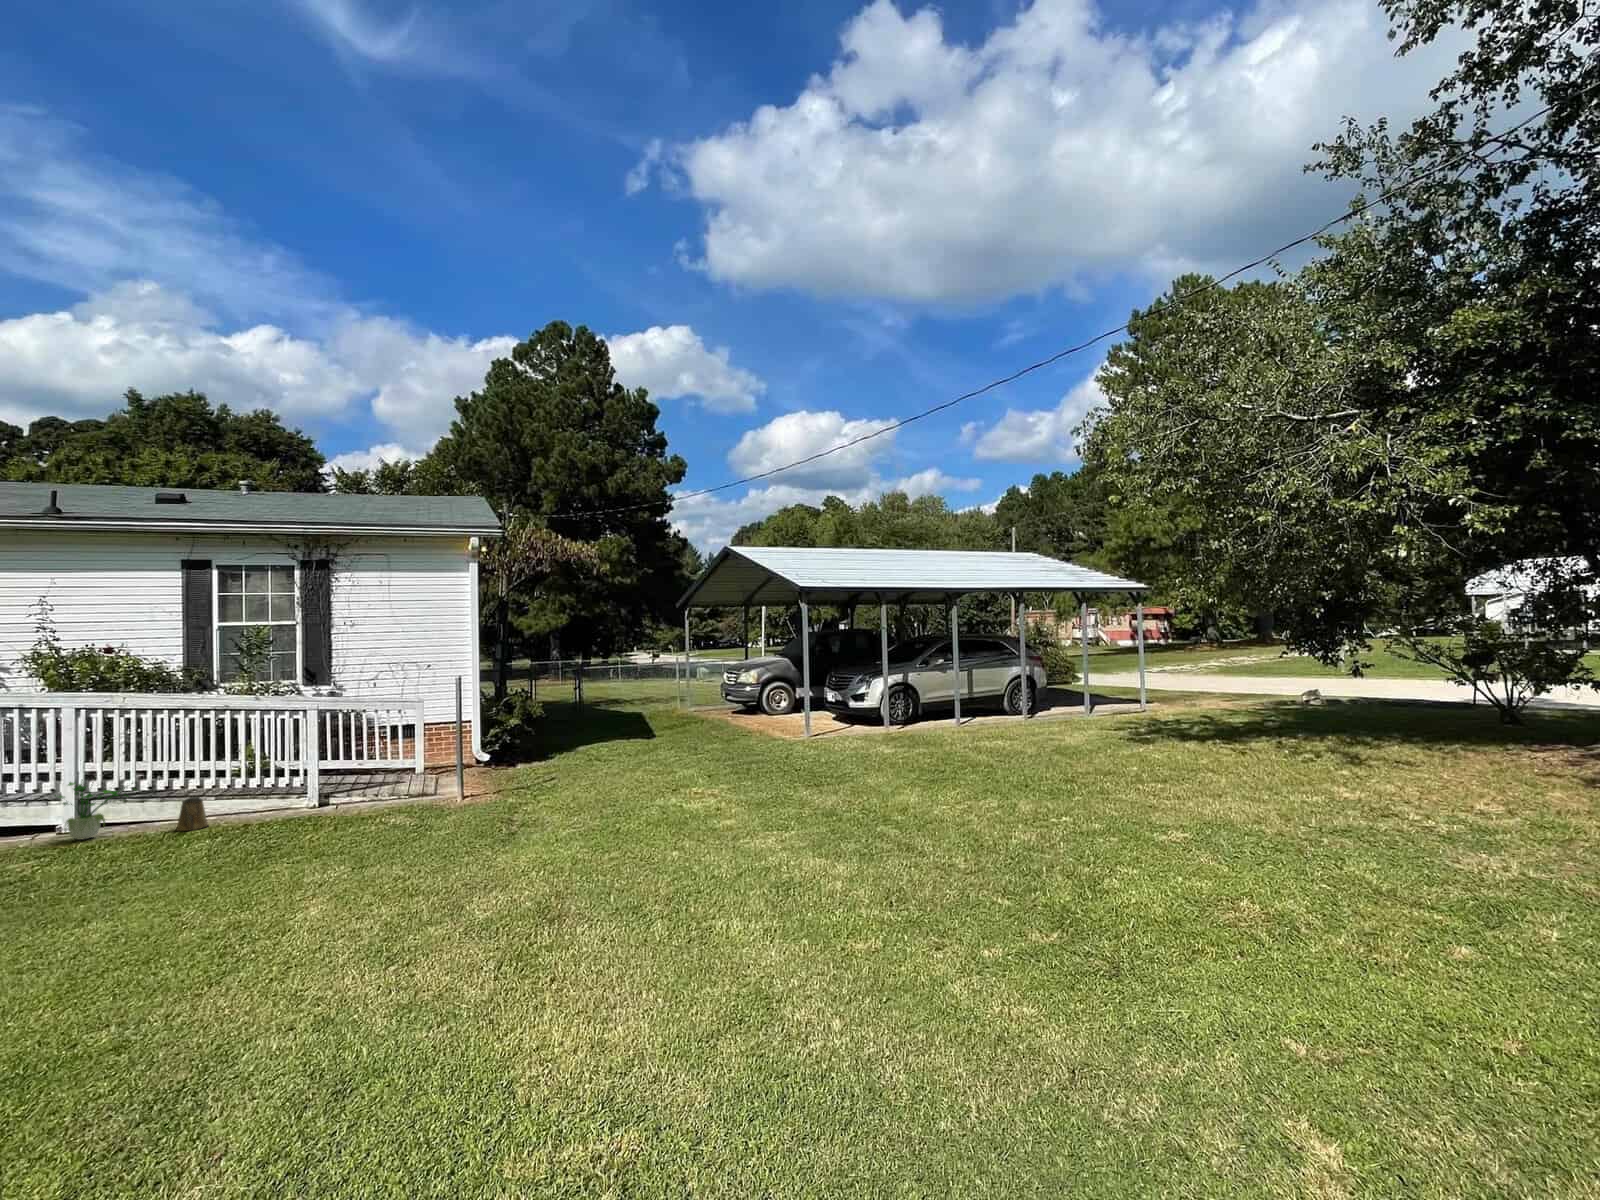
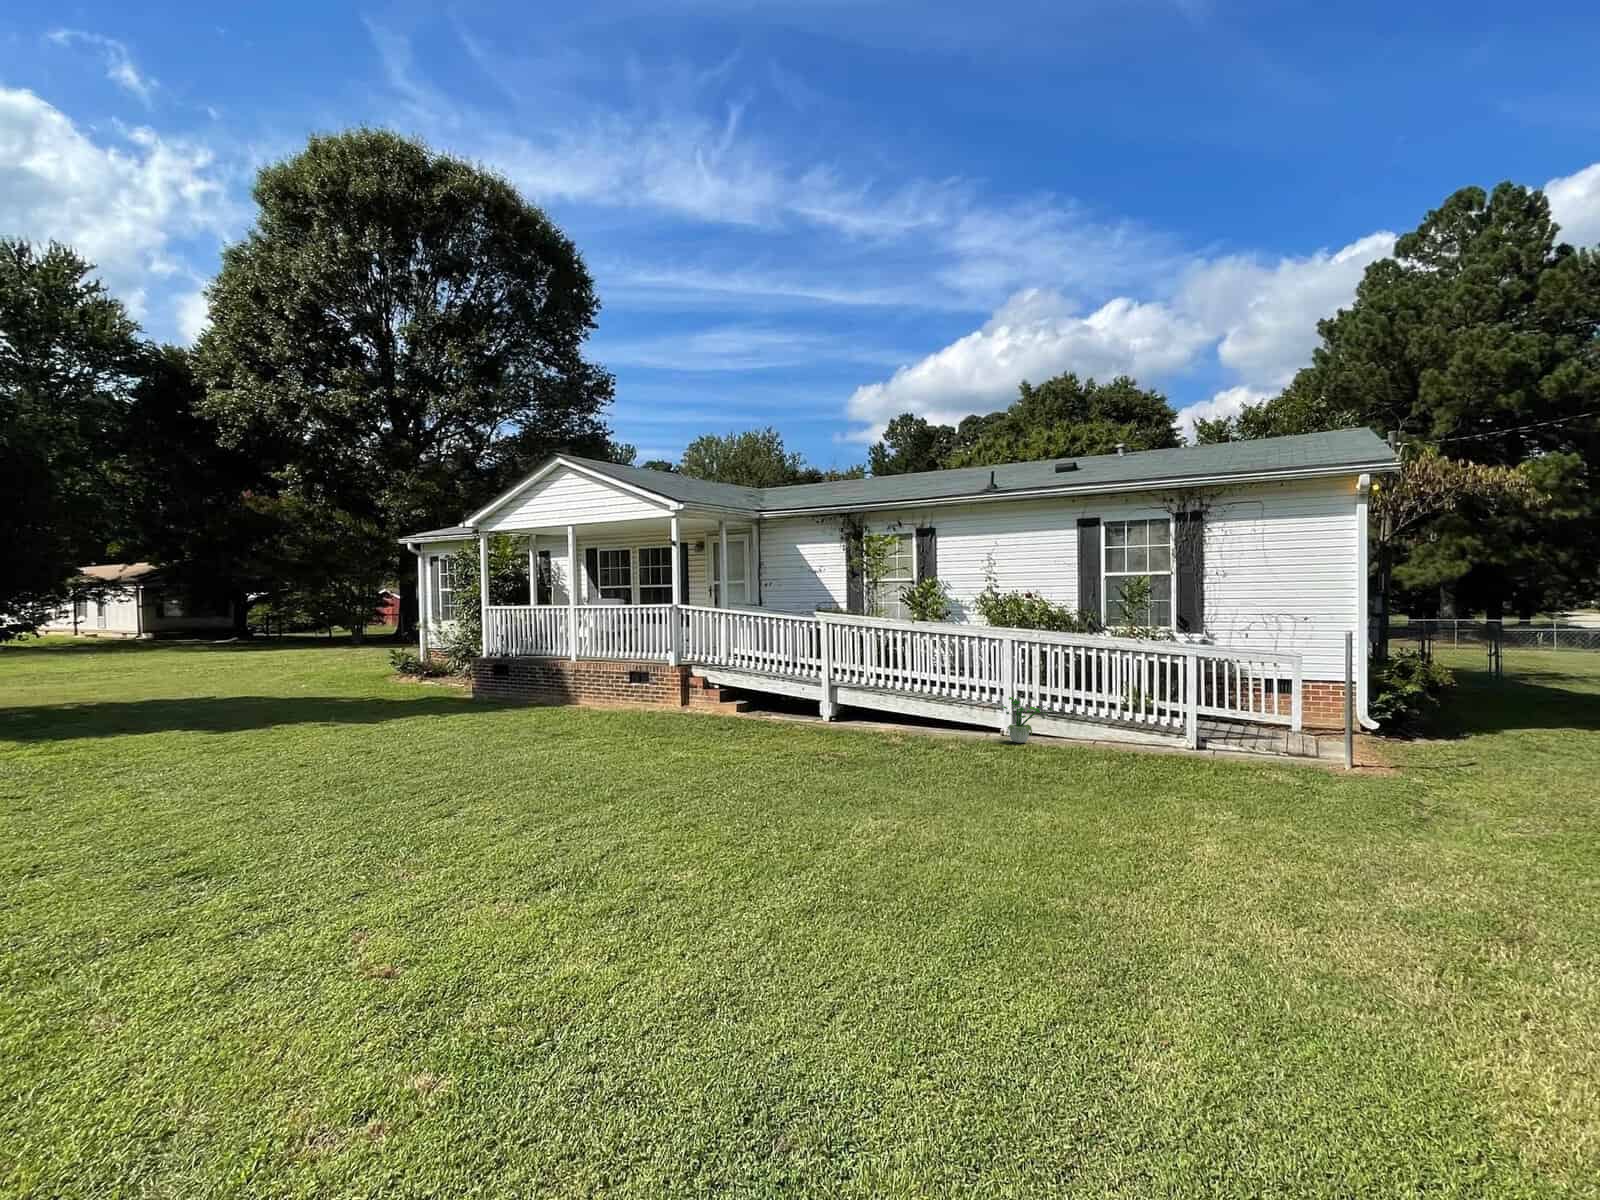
watering can: present [176,797,208,831] -> none [1080,723,1104,752]

